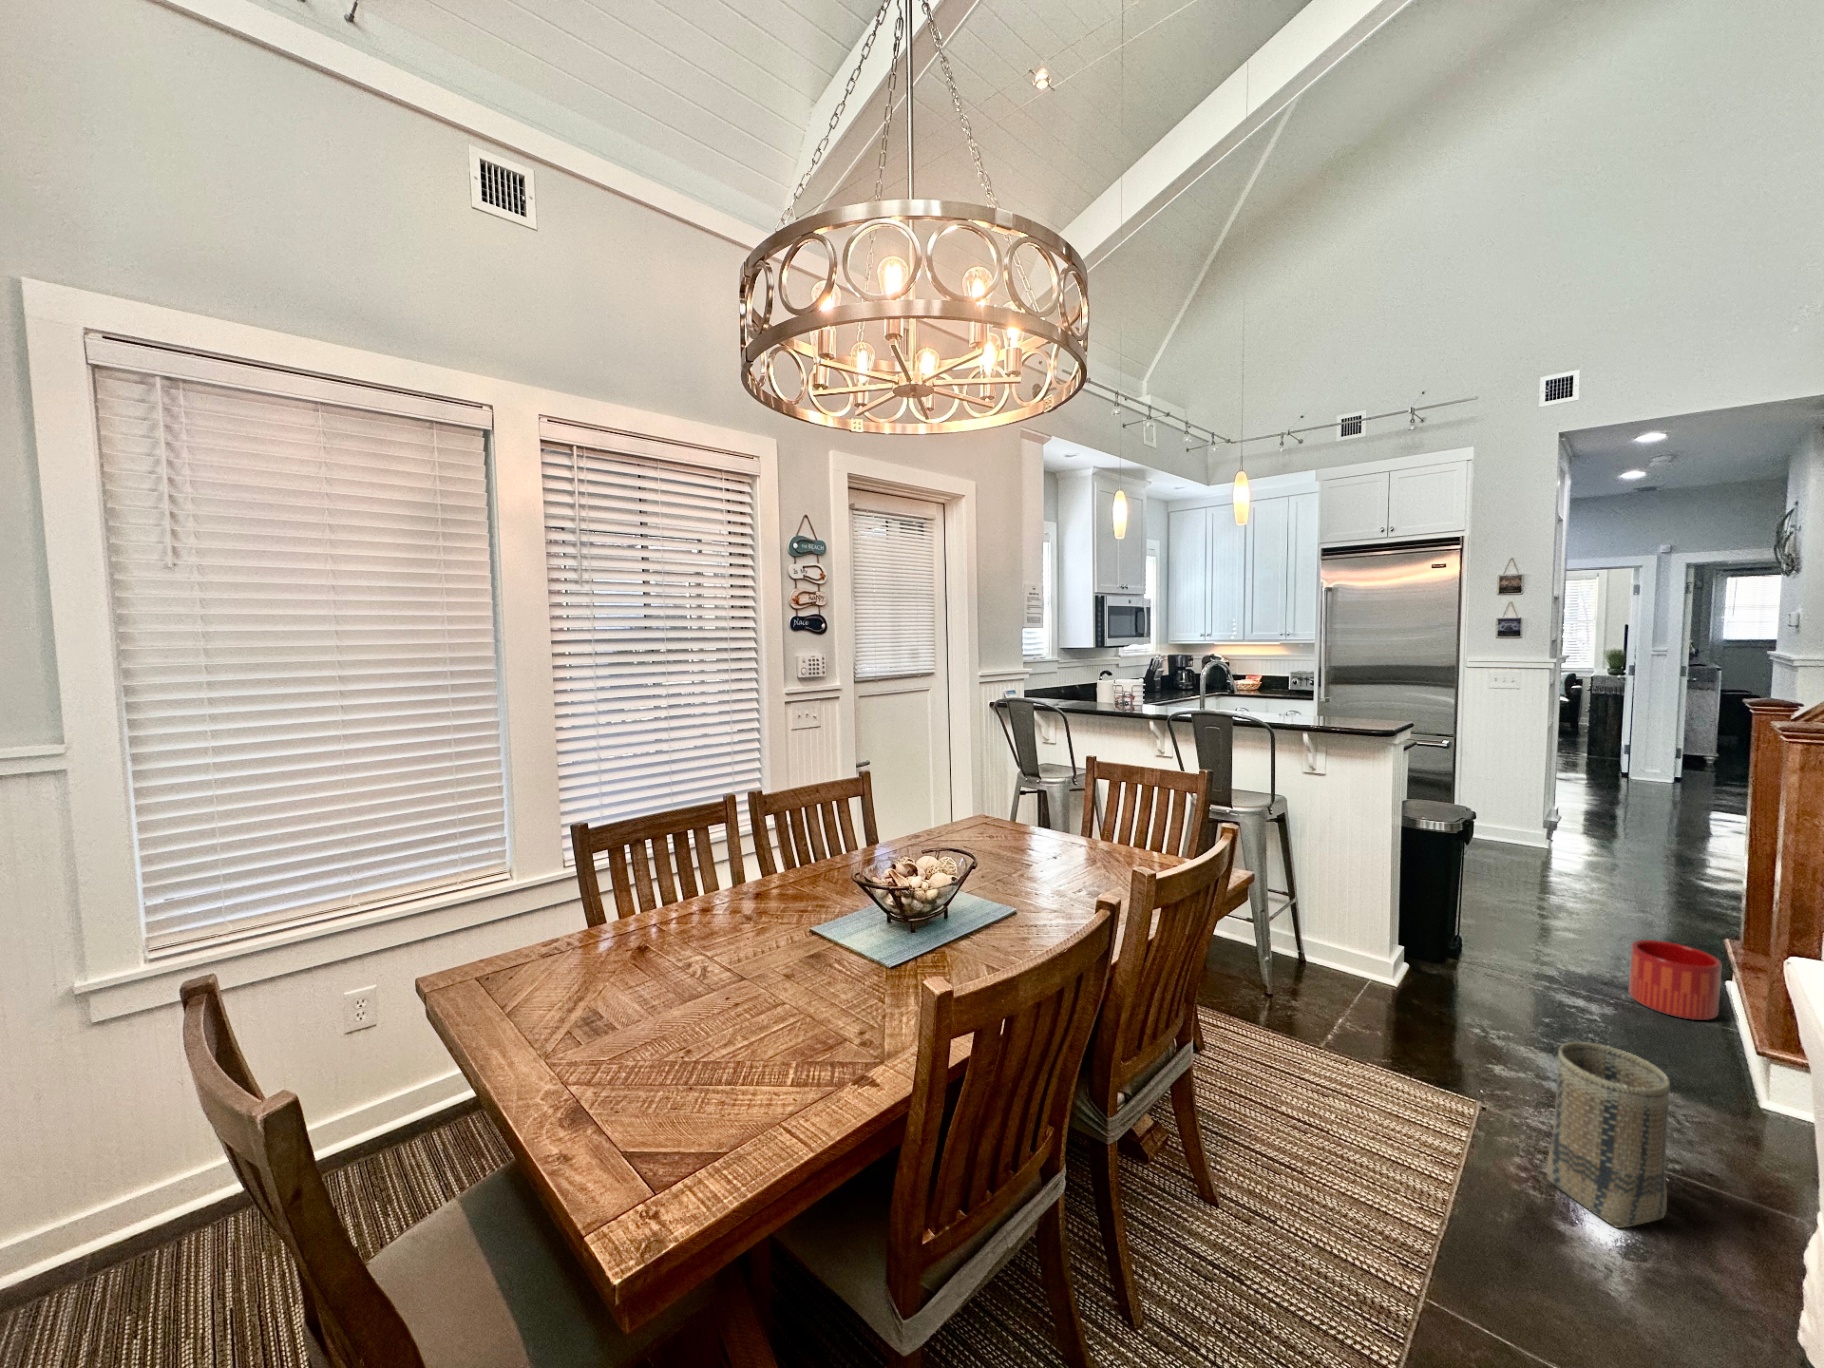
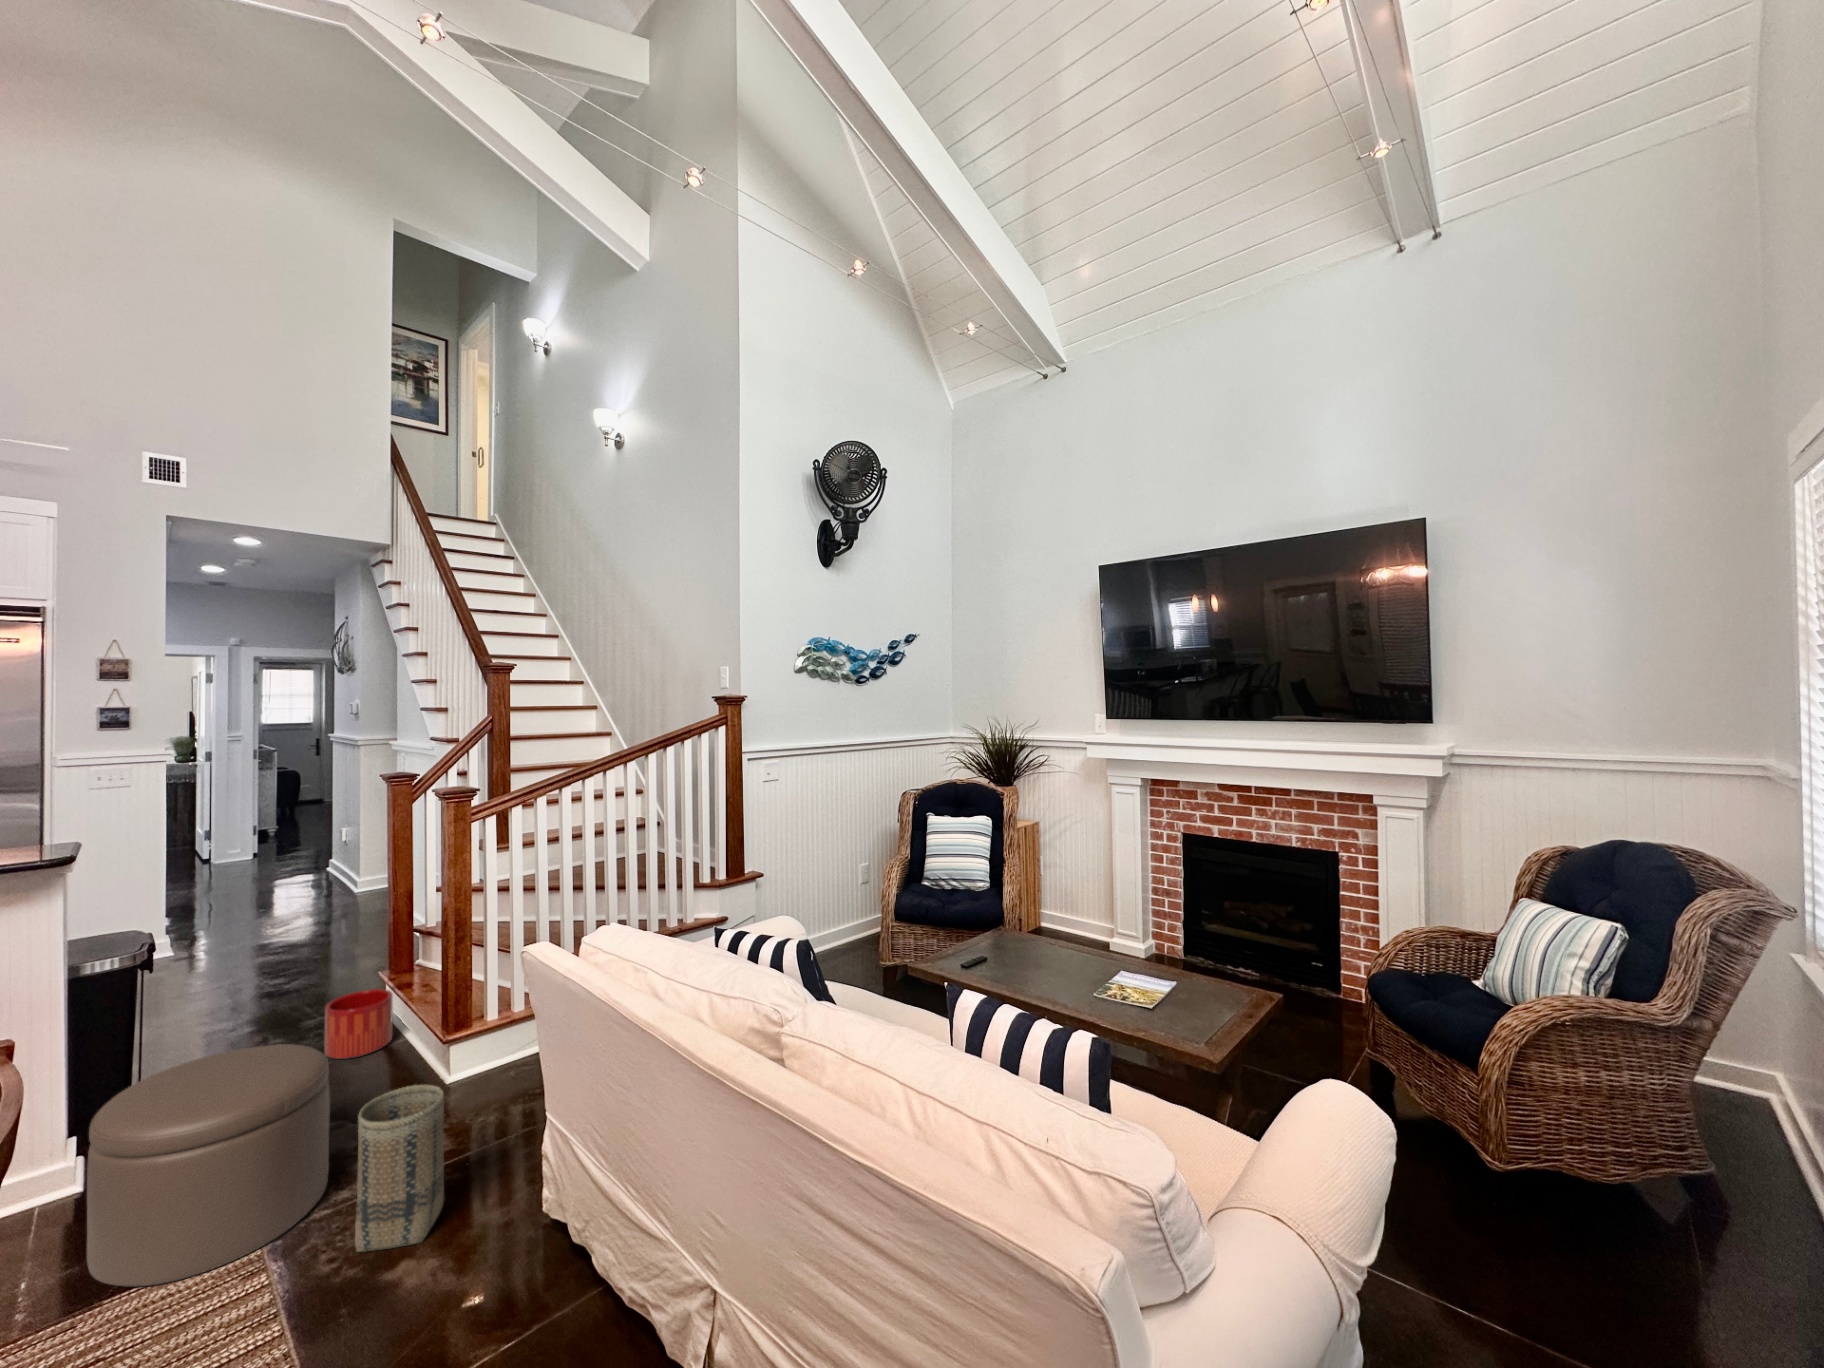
ottoman: none [1370,920,1568,1115] -> present [87,1044,330,1286]

